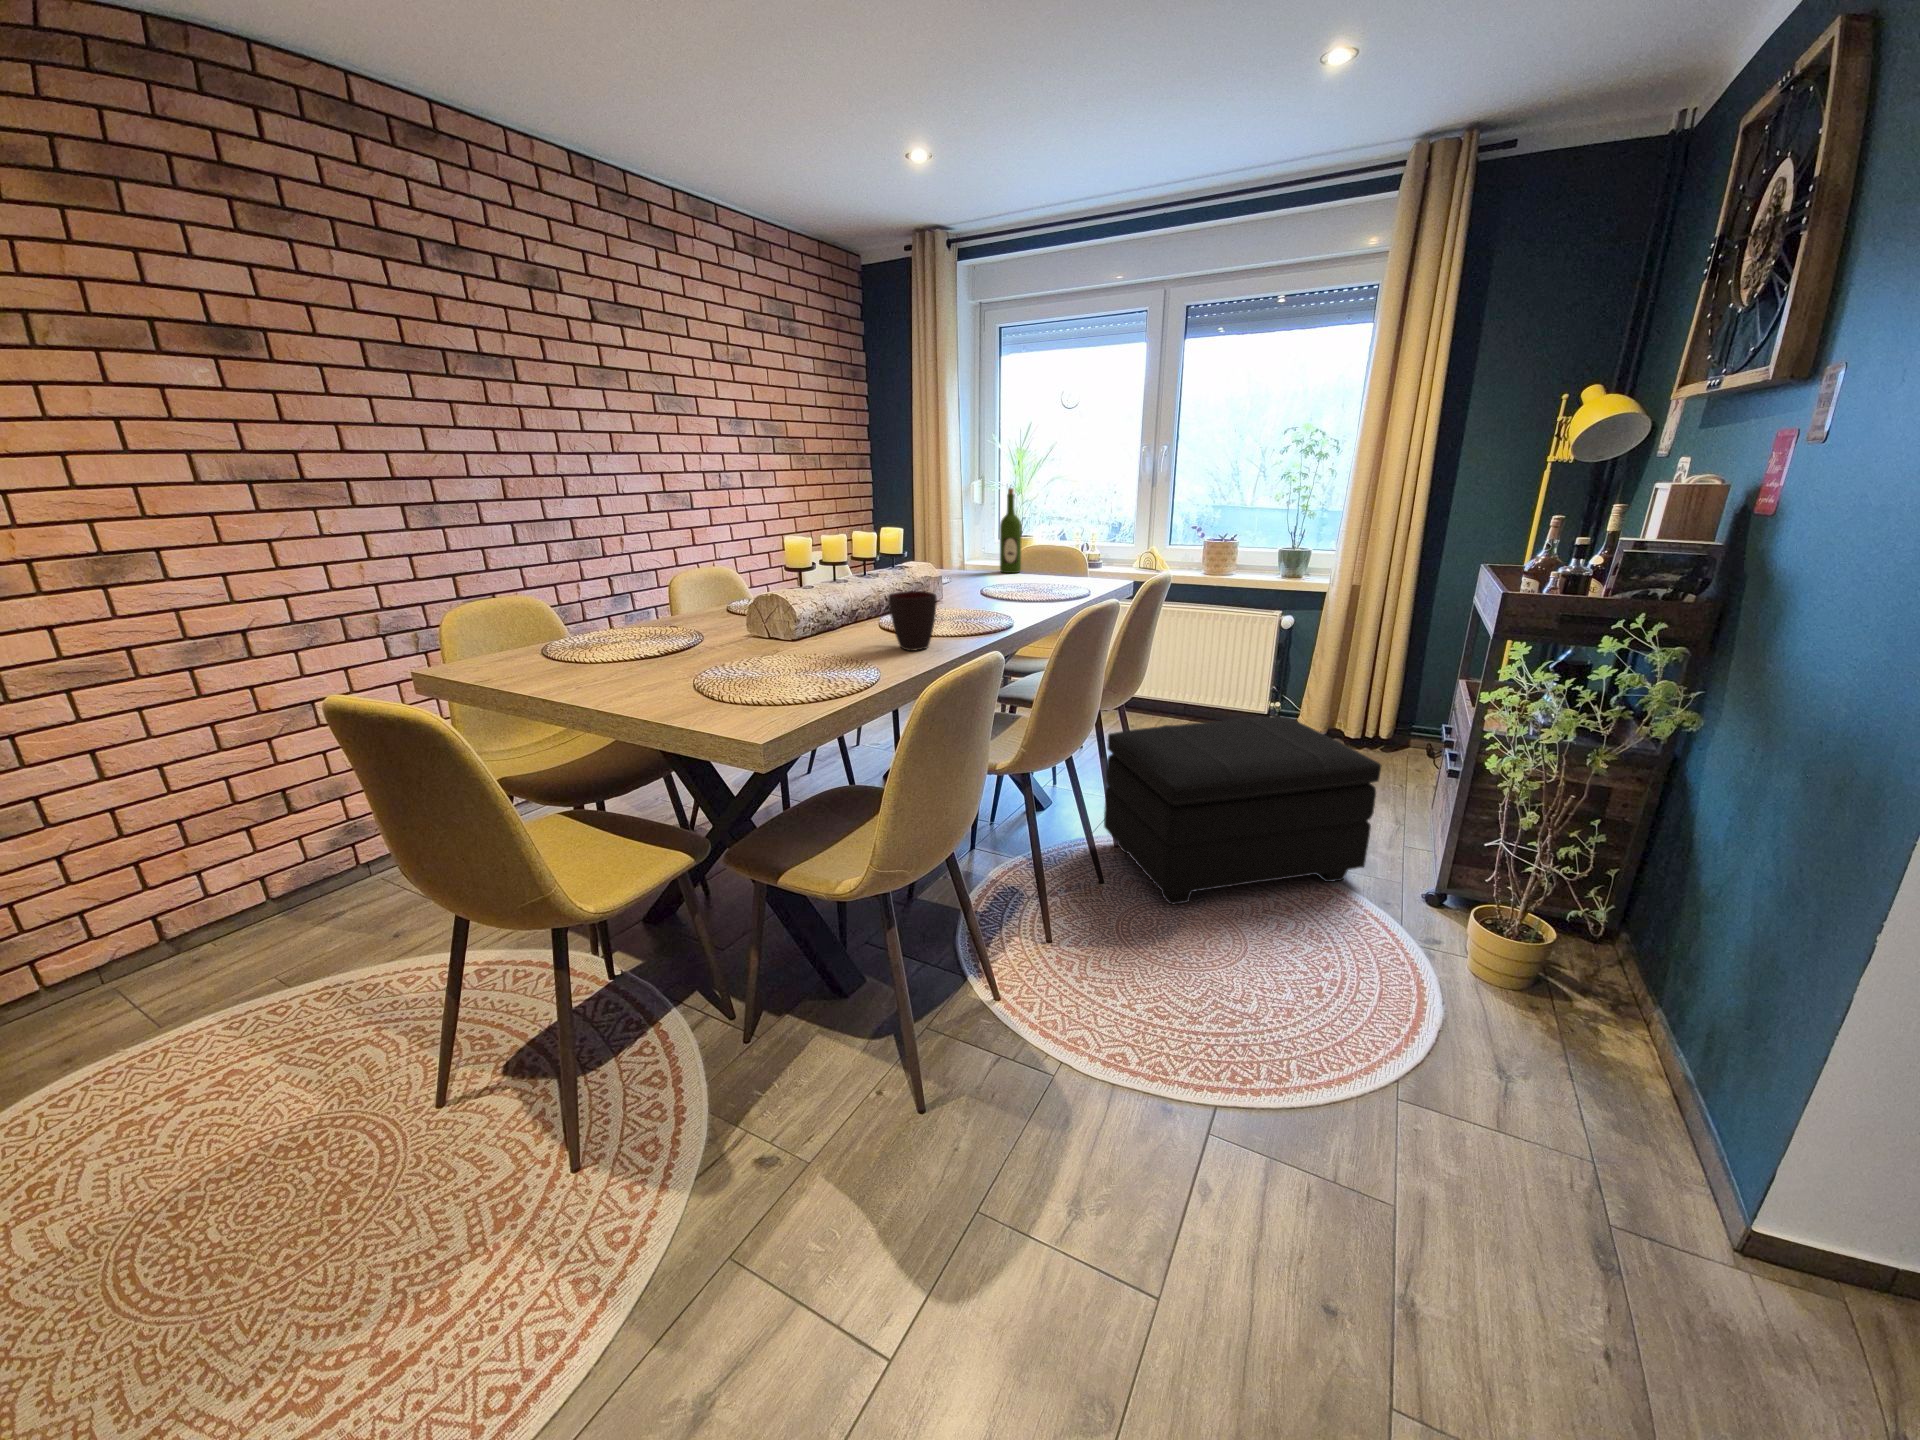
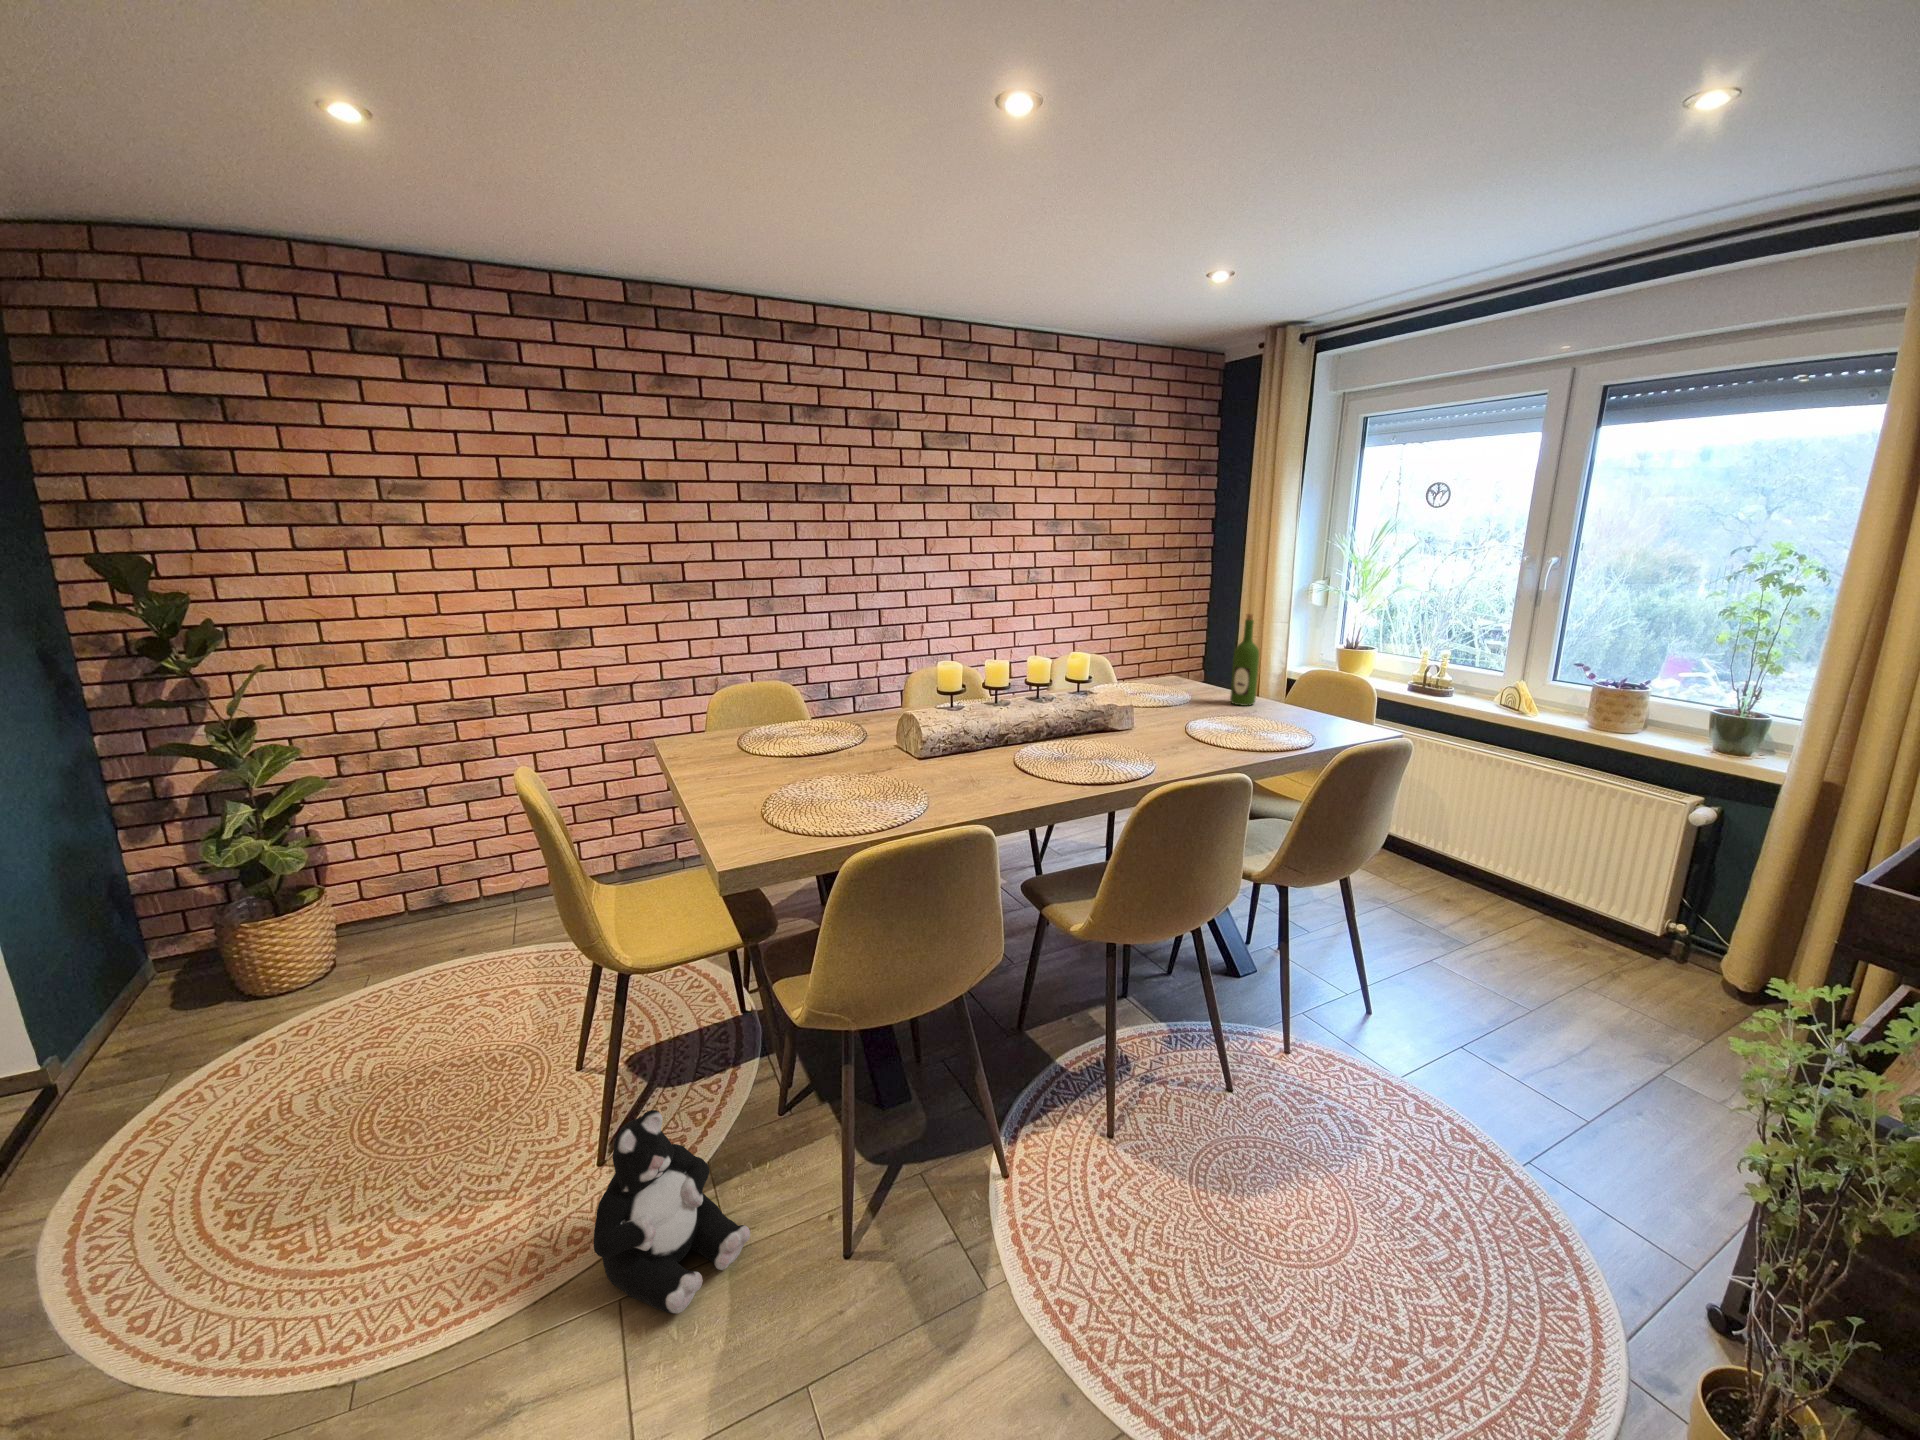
cup: present [888,591,937,651] -> none [954,735,998,795]
footstool: present [1104,716,1382,905] -> none [1268,917,1655,1228]
plush toy: none [657,1052,833,1255] -> present [594,1110,750,1313]

